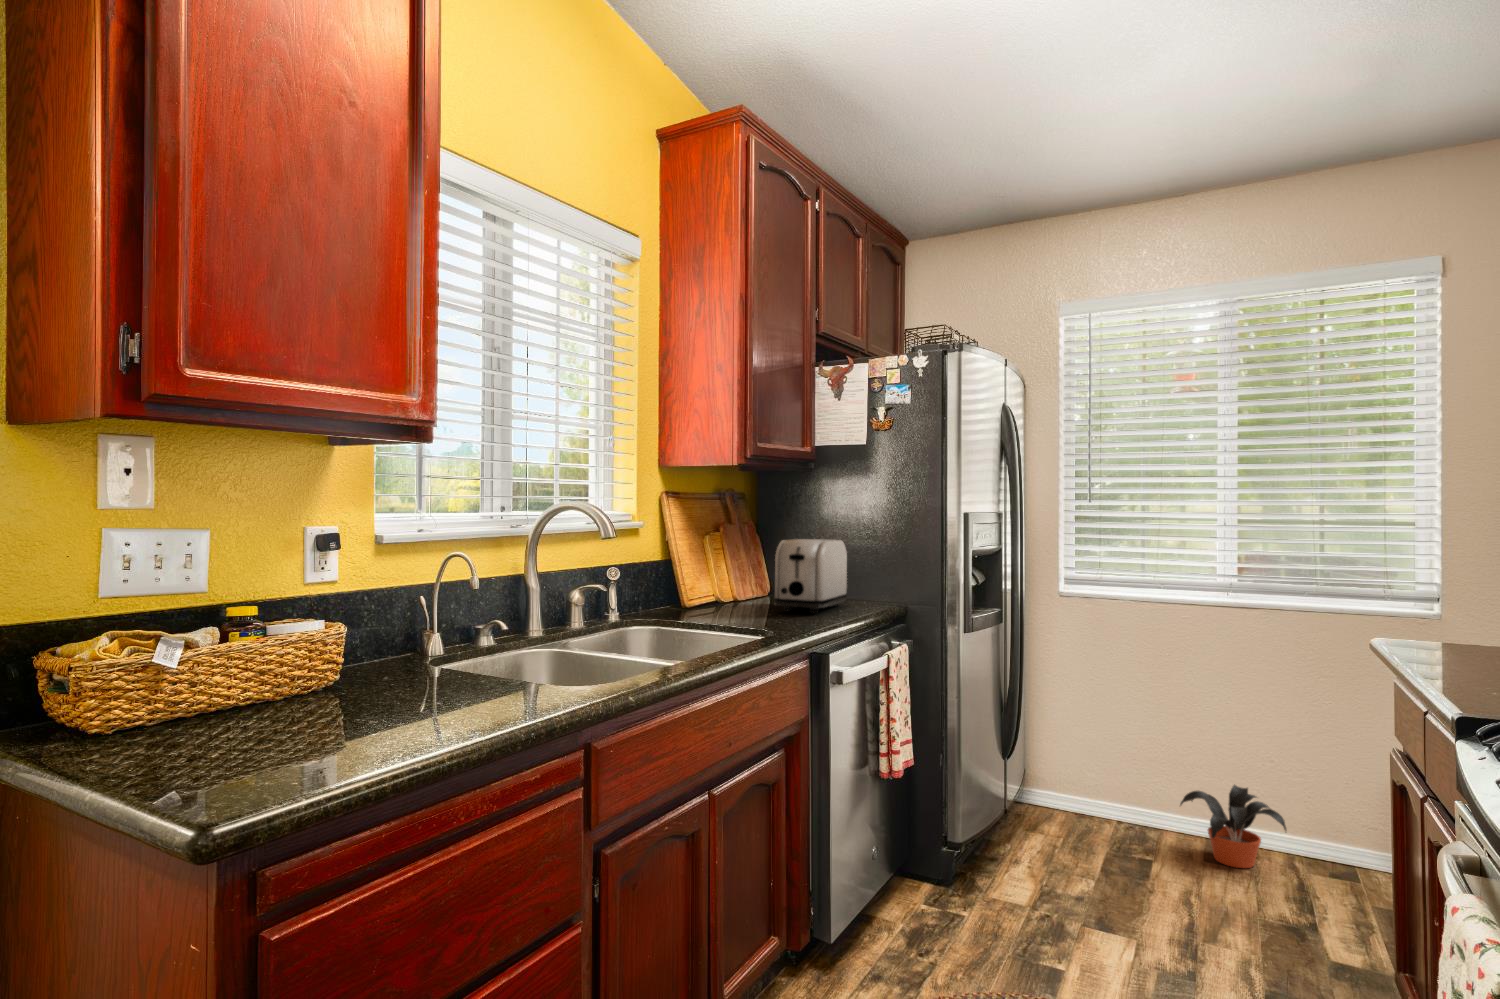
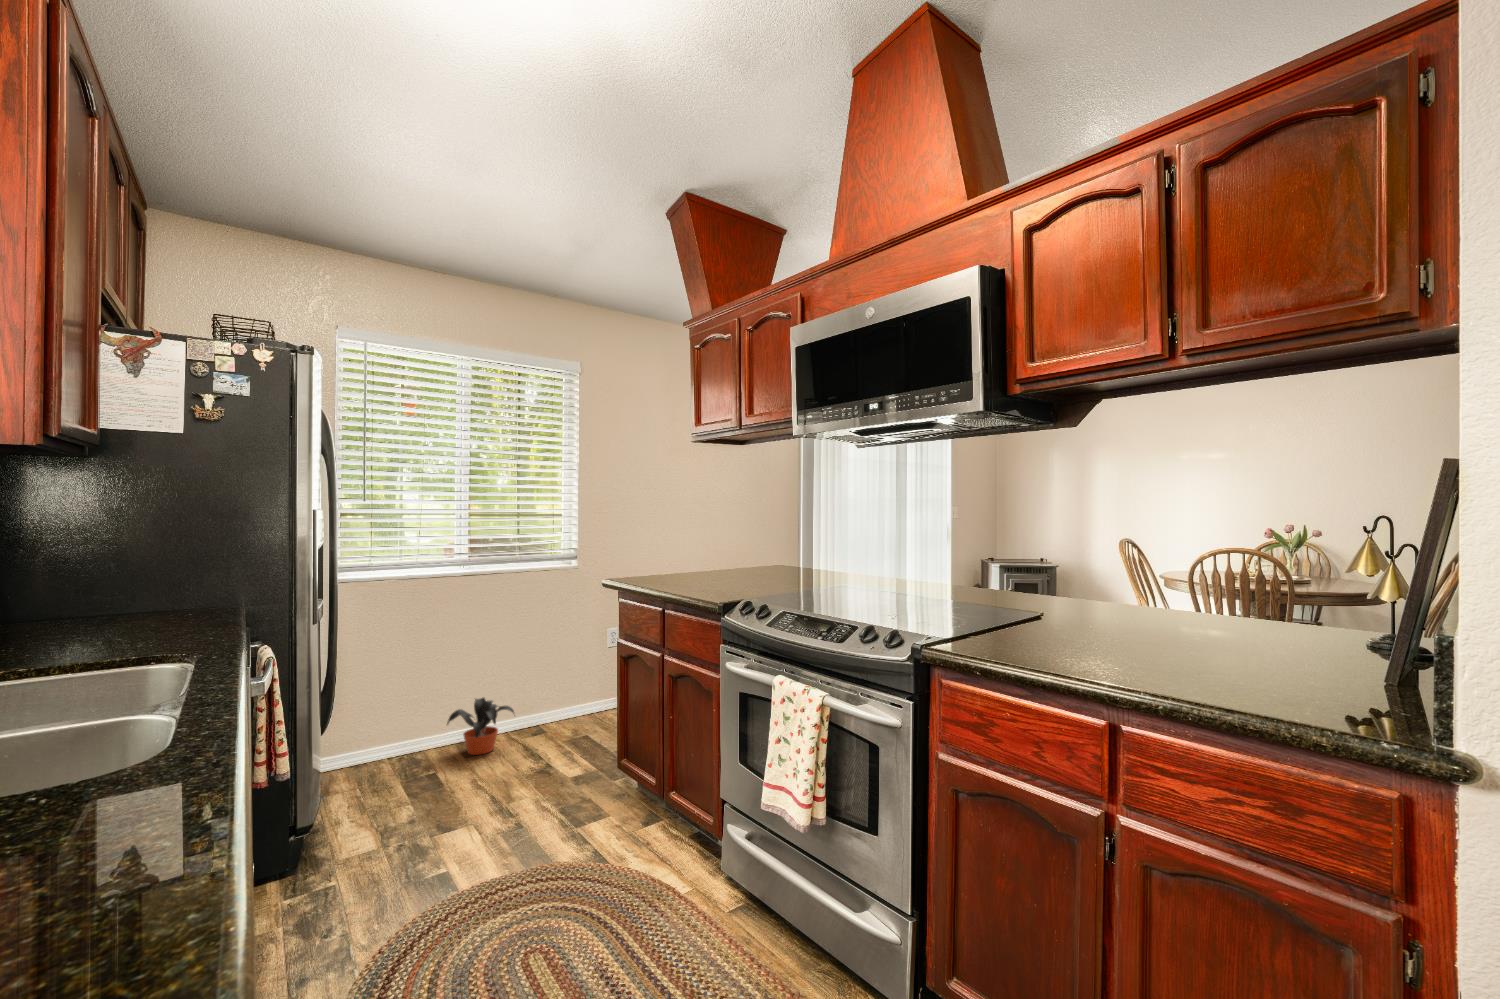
toaster: present [774,539,847,613] -> none [88,542,179,635]

